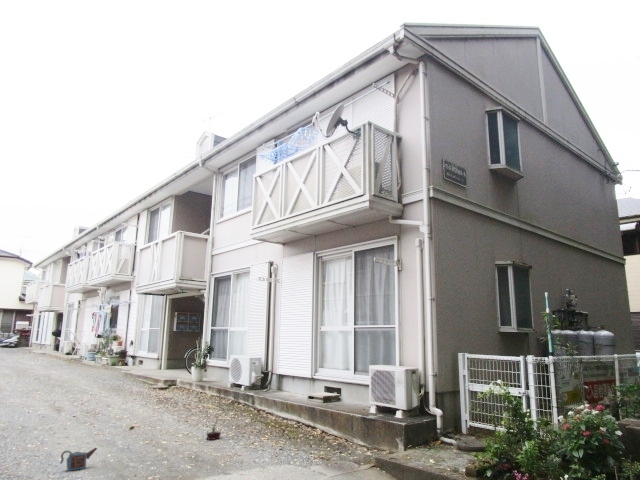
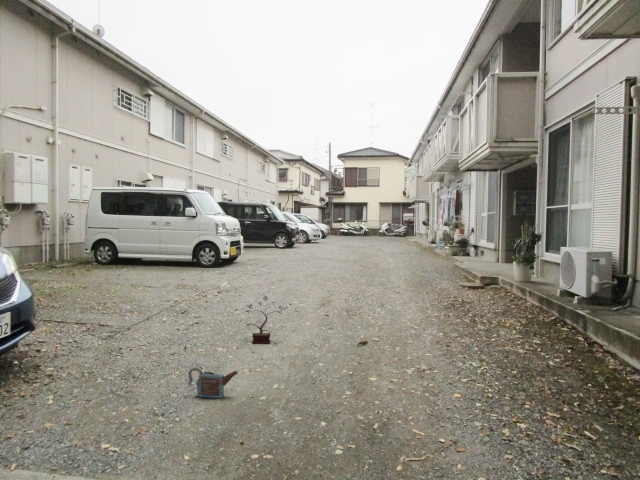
potted plant: present [207,406,221,440] -> present [246,296,287,343]

